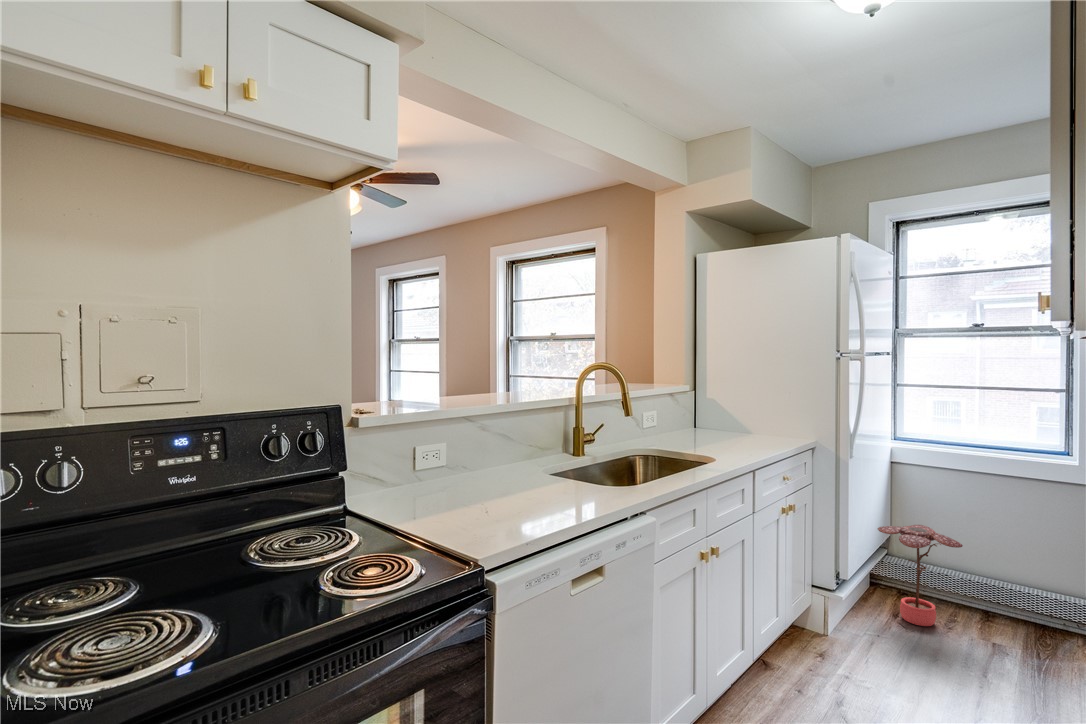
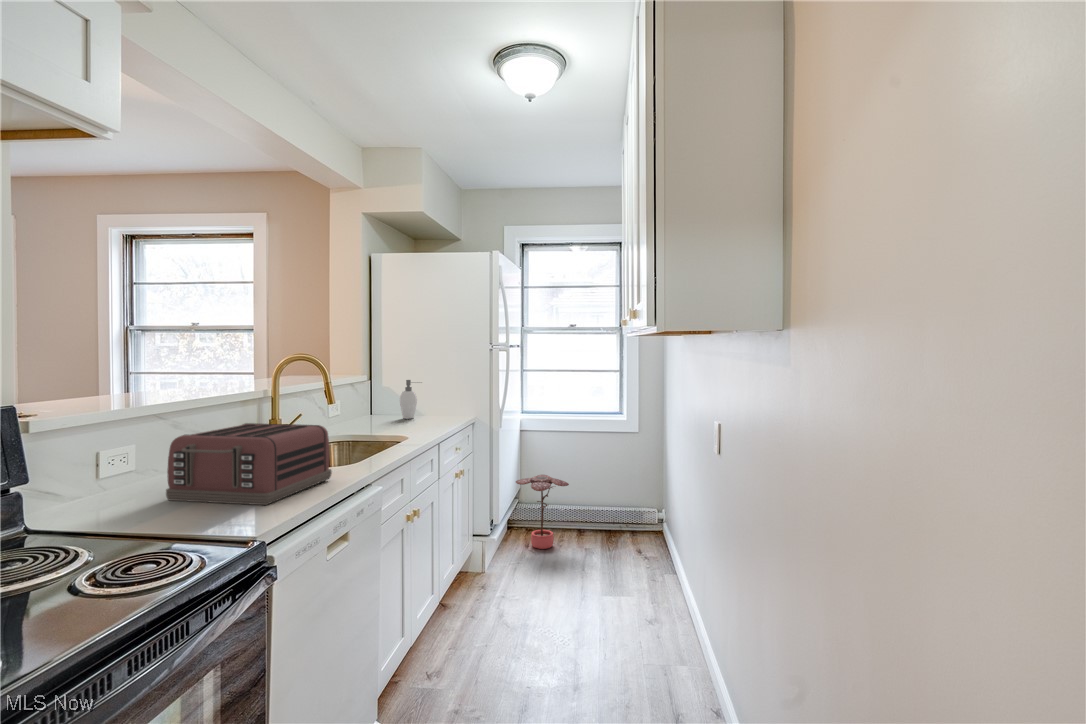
soap dispenser: none [723,392,749,436] -> present [400,380,417,419]
toaster: none [449,432,600,521] -> present [166,423,332,505]

